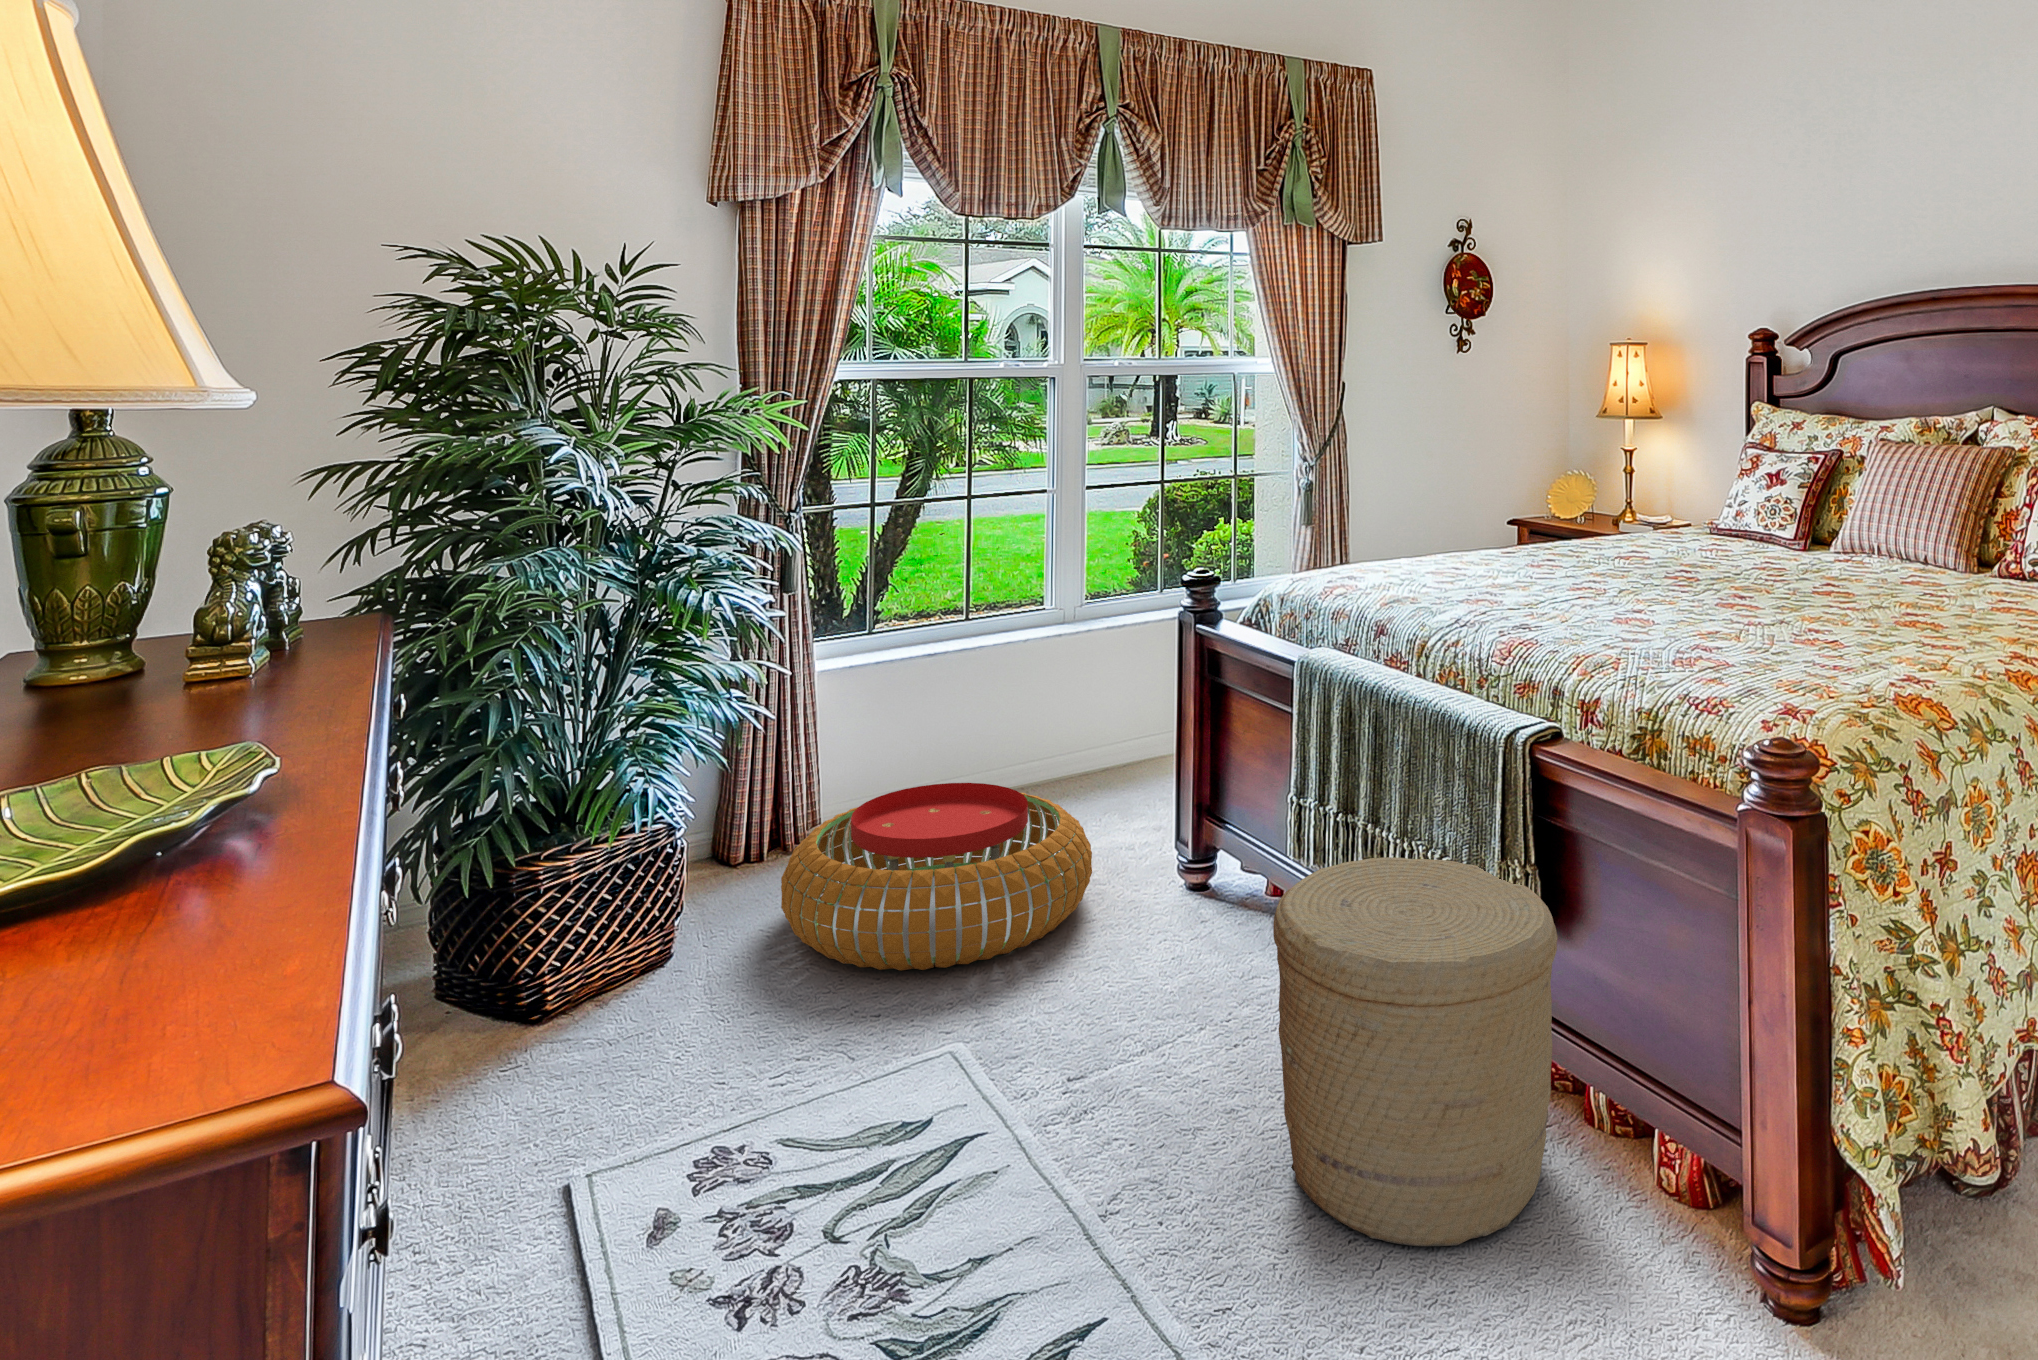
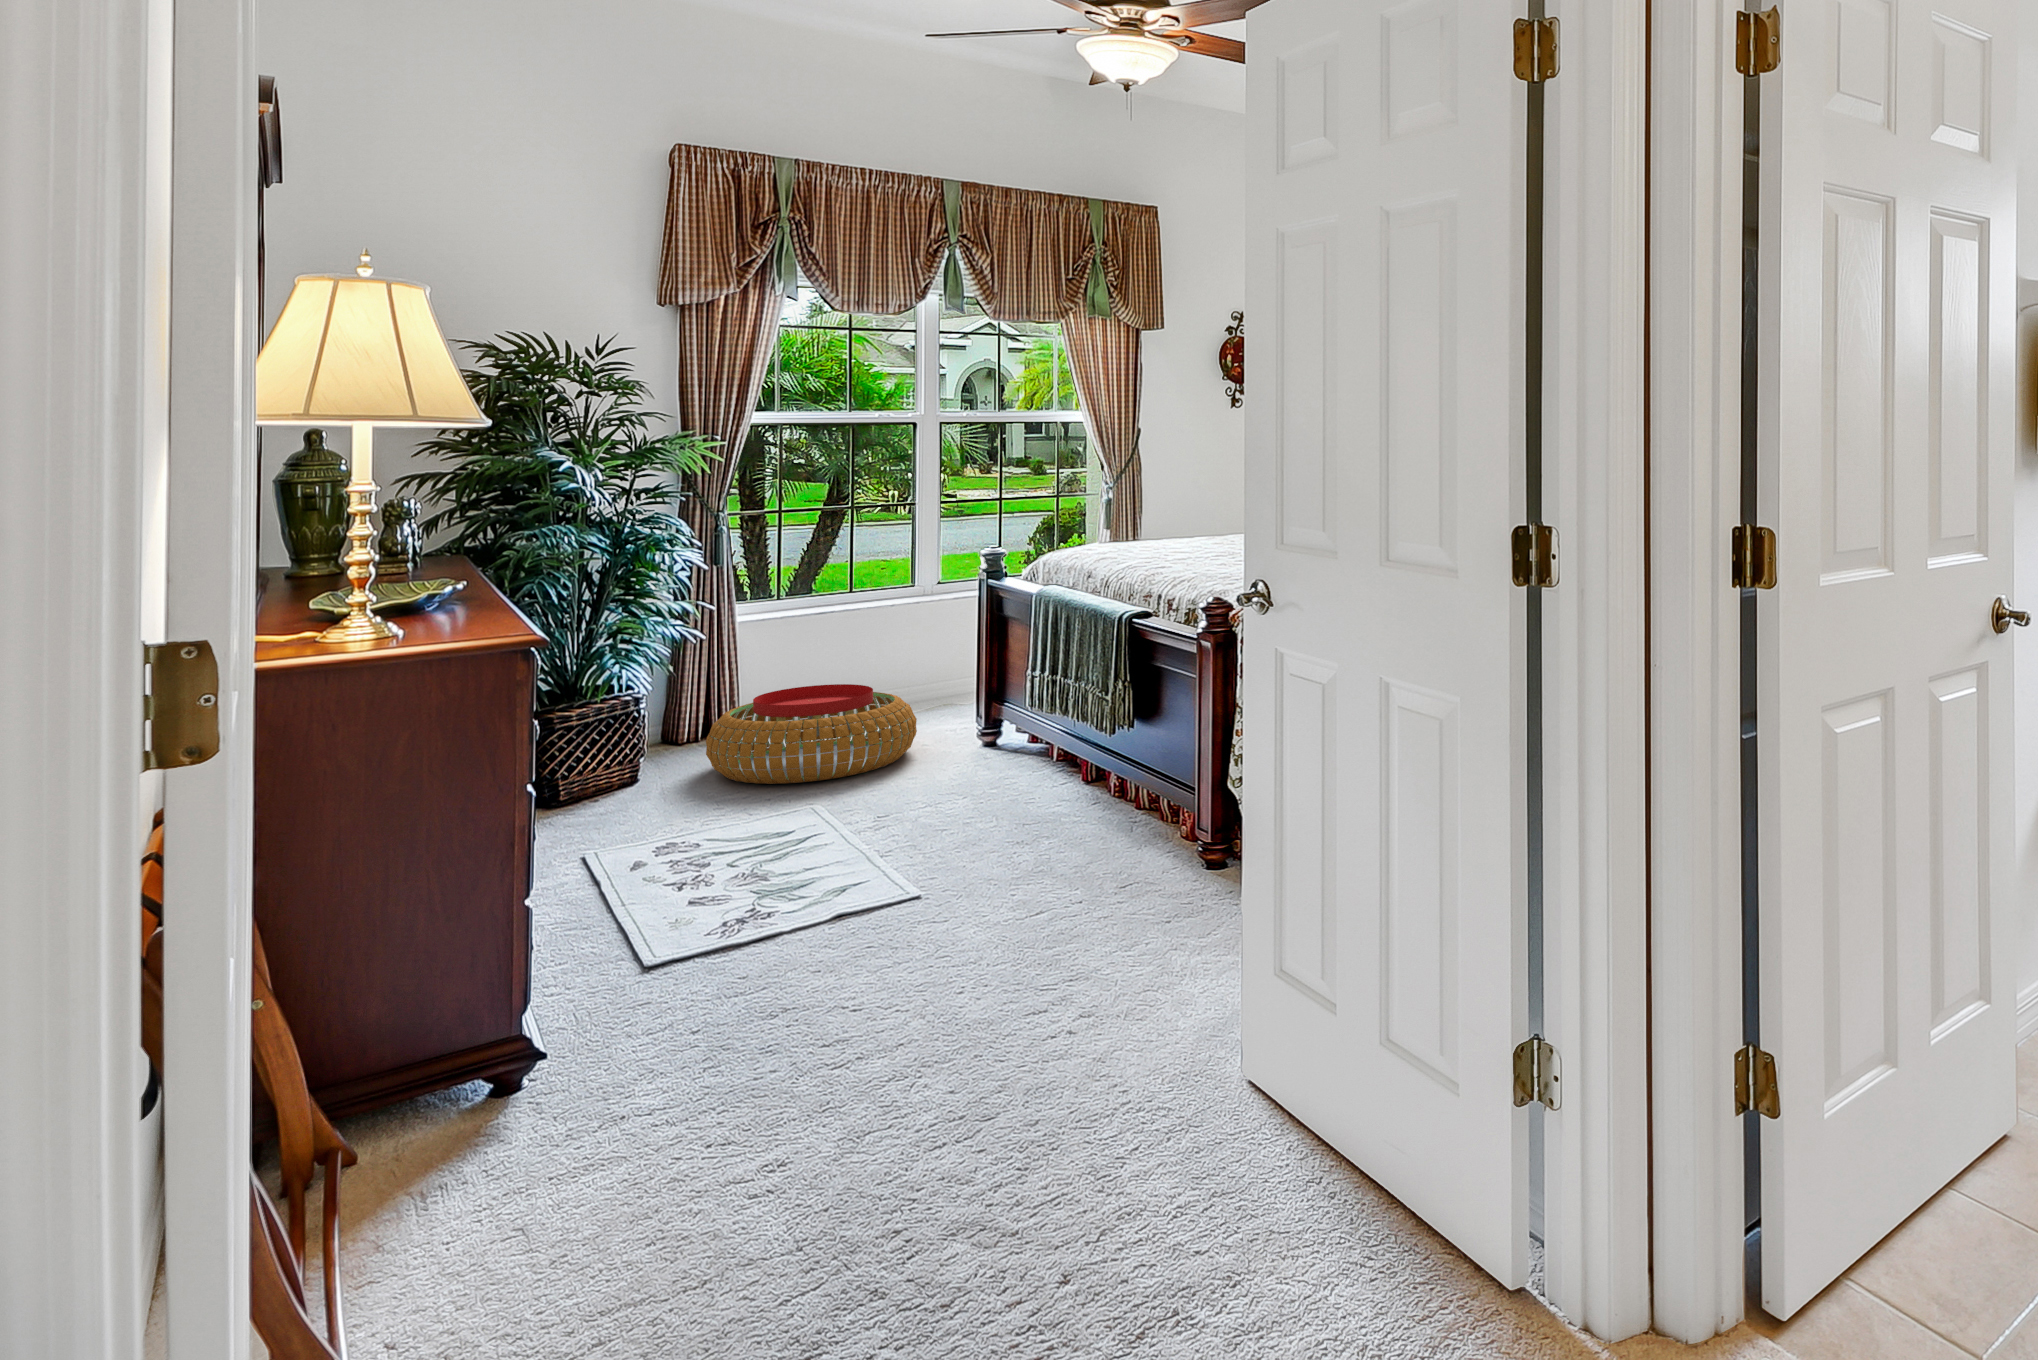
woven basket: present [1273,857,1558,1246] -> none [975,676,1132,854]

